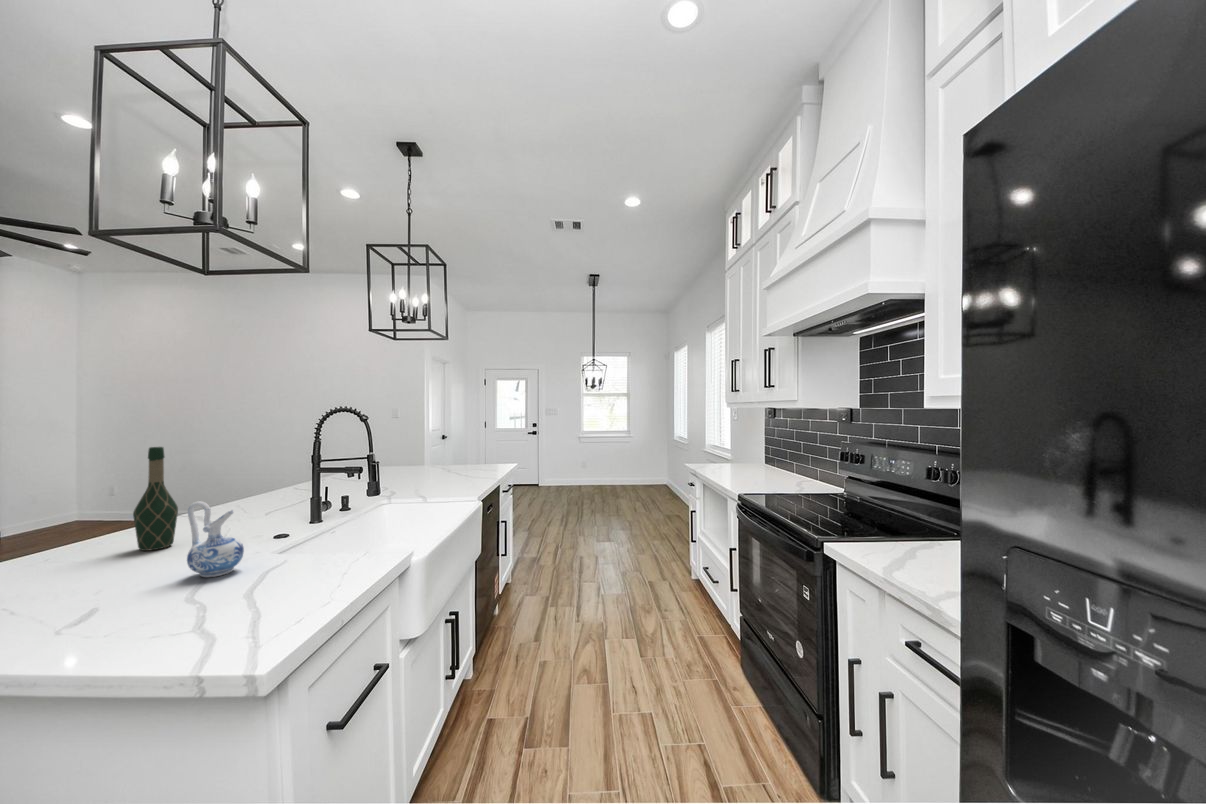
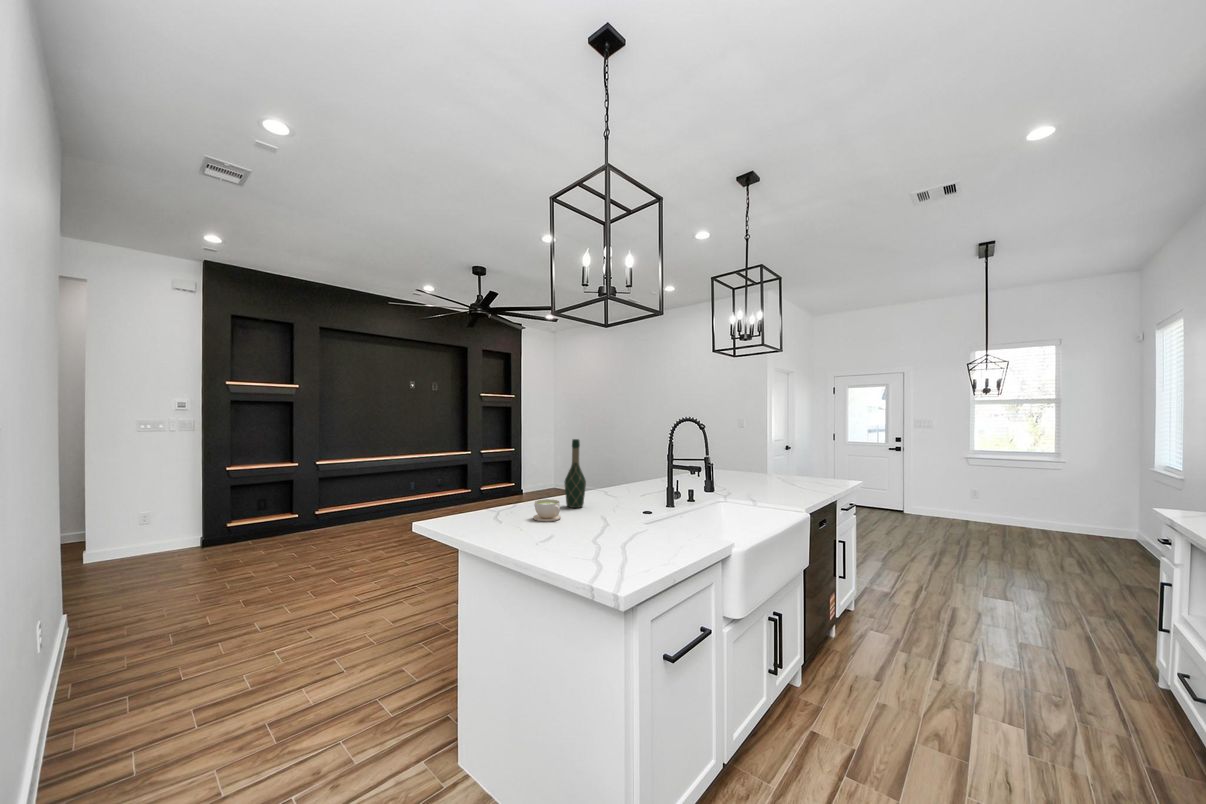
ceramic pitcher: present [187,501,244,577] -> none [589,478,619,531]
coffee cup: none [61,545,127,586] -> present [533,499,561,521]

